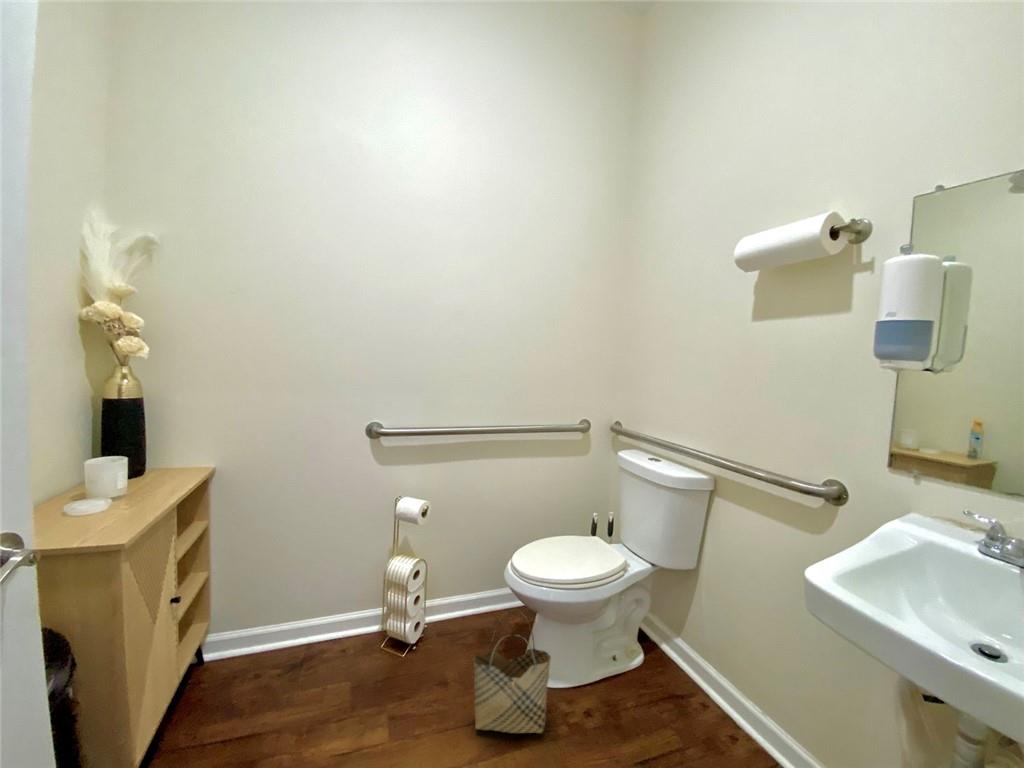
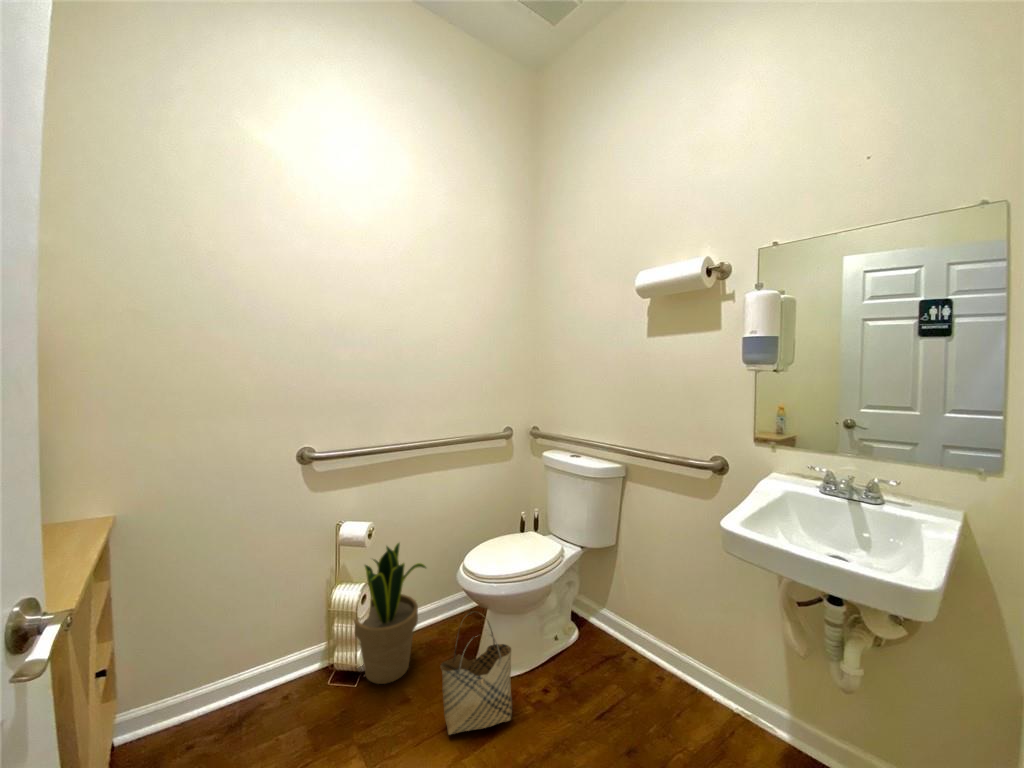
potted plant: none [406,524,479,662] -> present [354,543,426,684]

